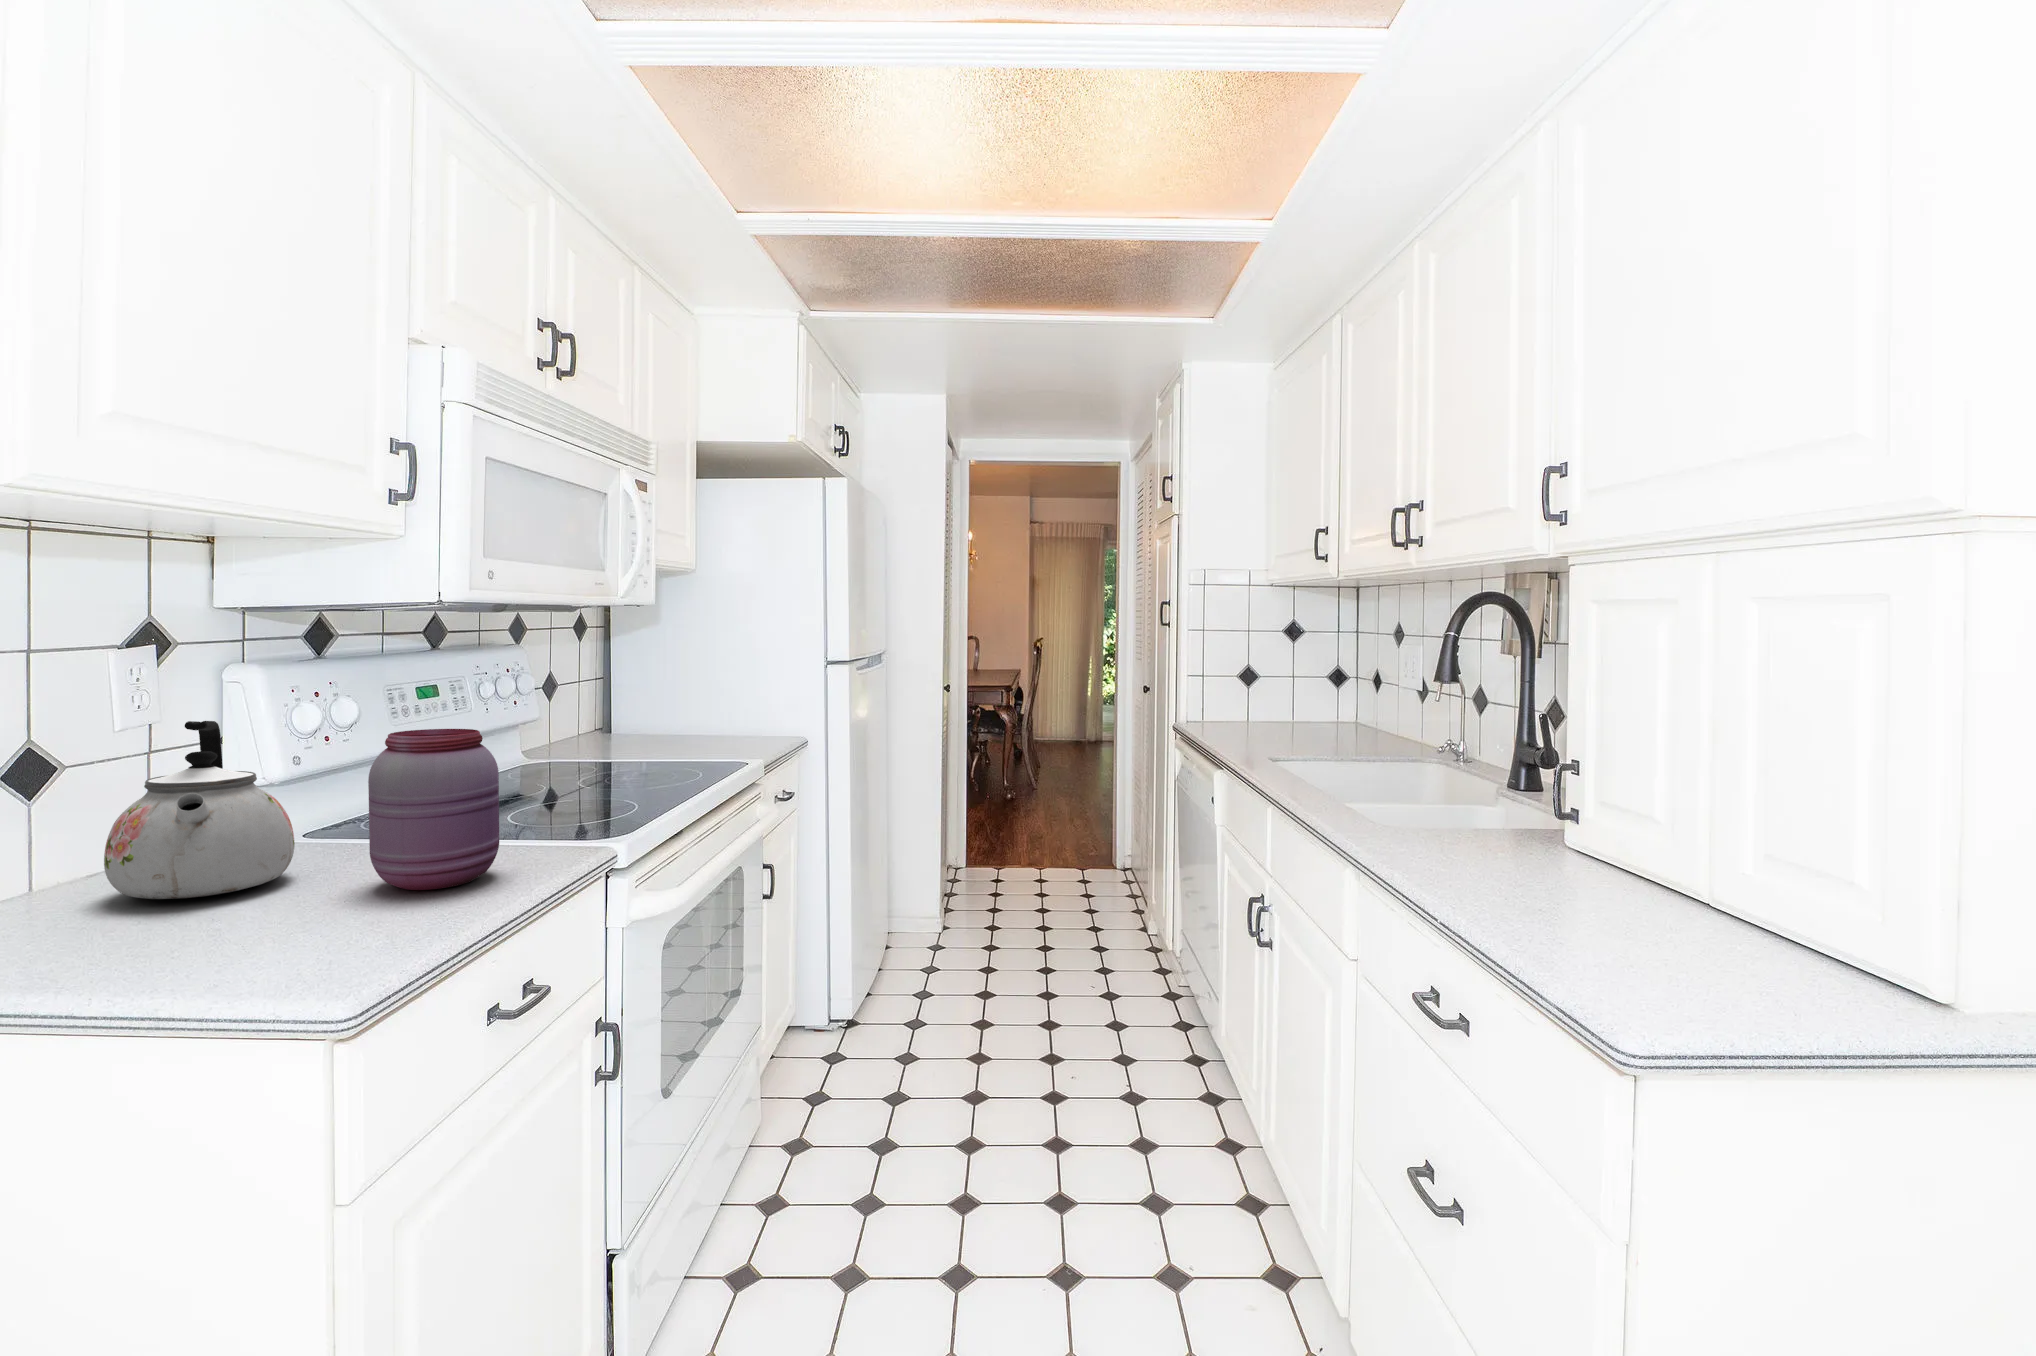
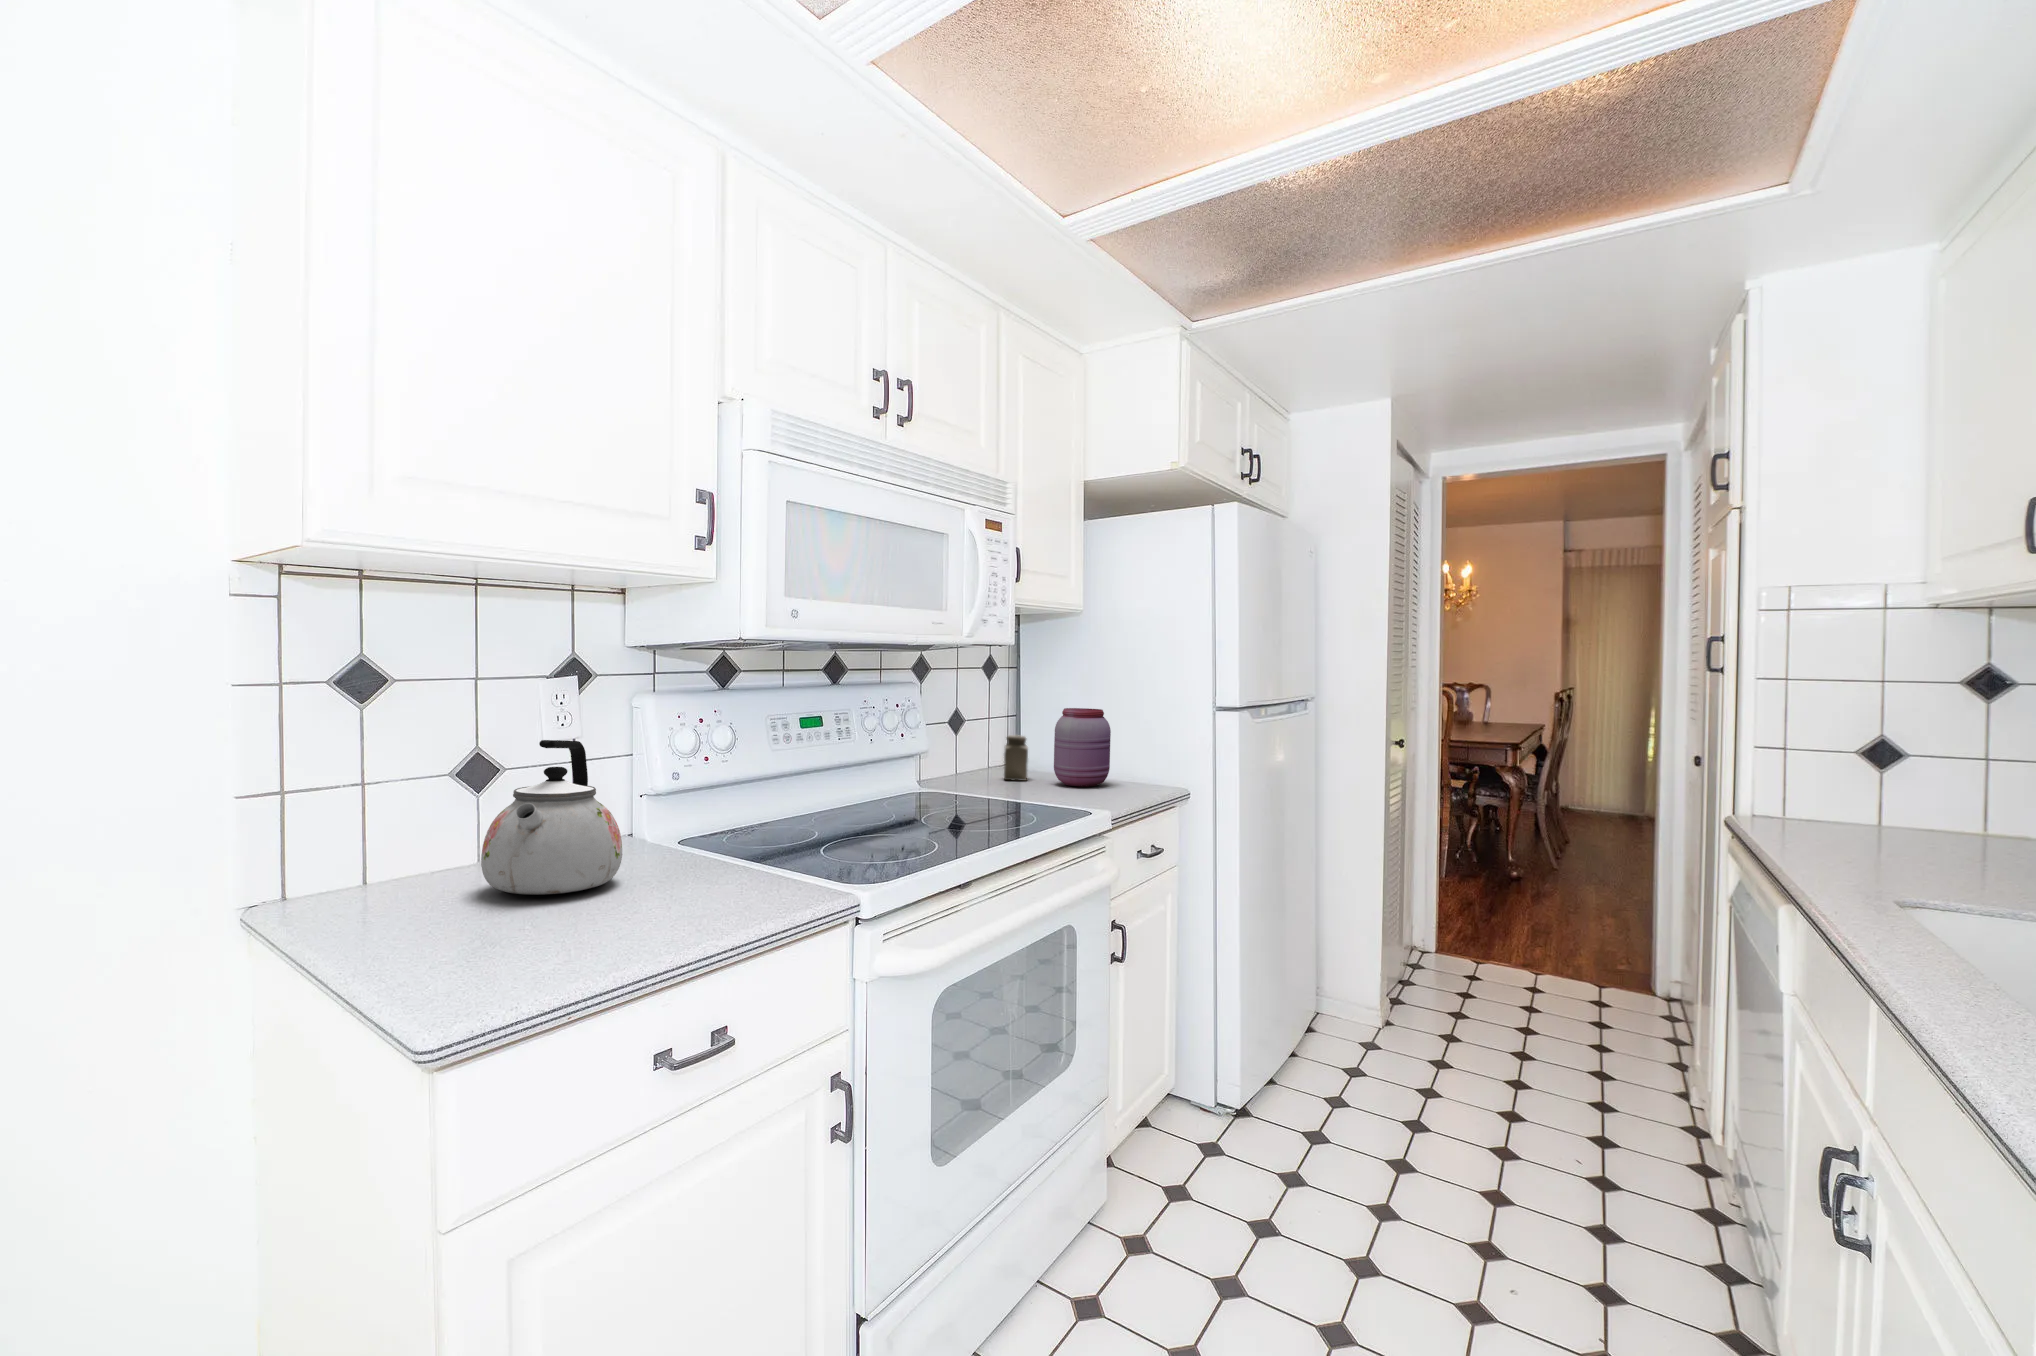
salt shaker: none [603,696,631,742] -> present [1004,735,1028,781]
jar: present [368,729,499,890] -> present [1054,708,1111,786]

